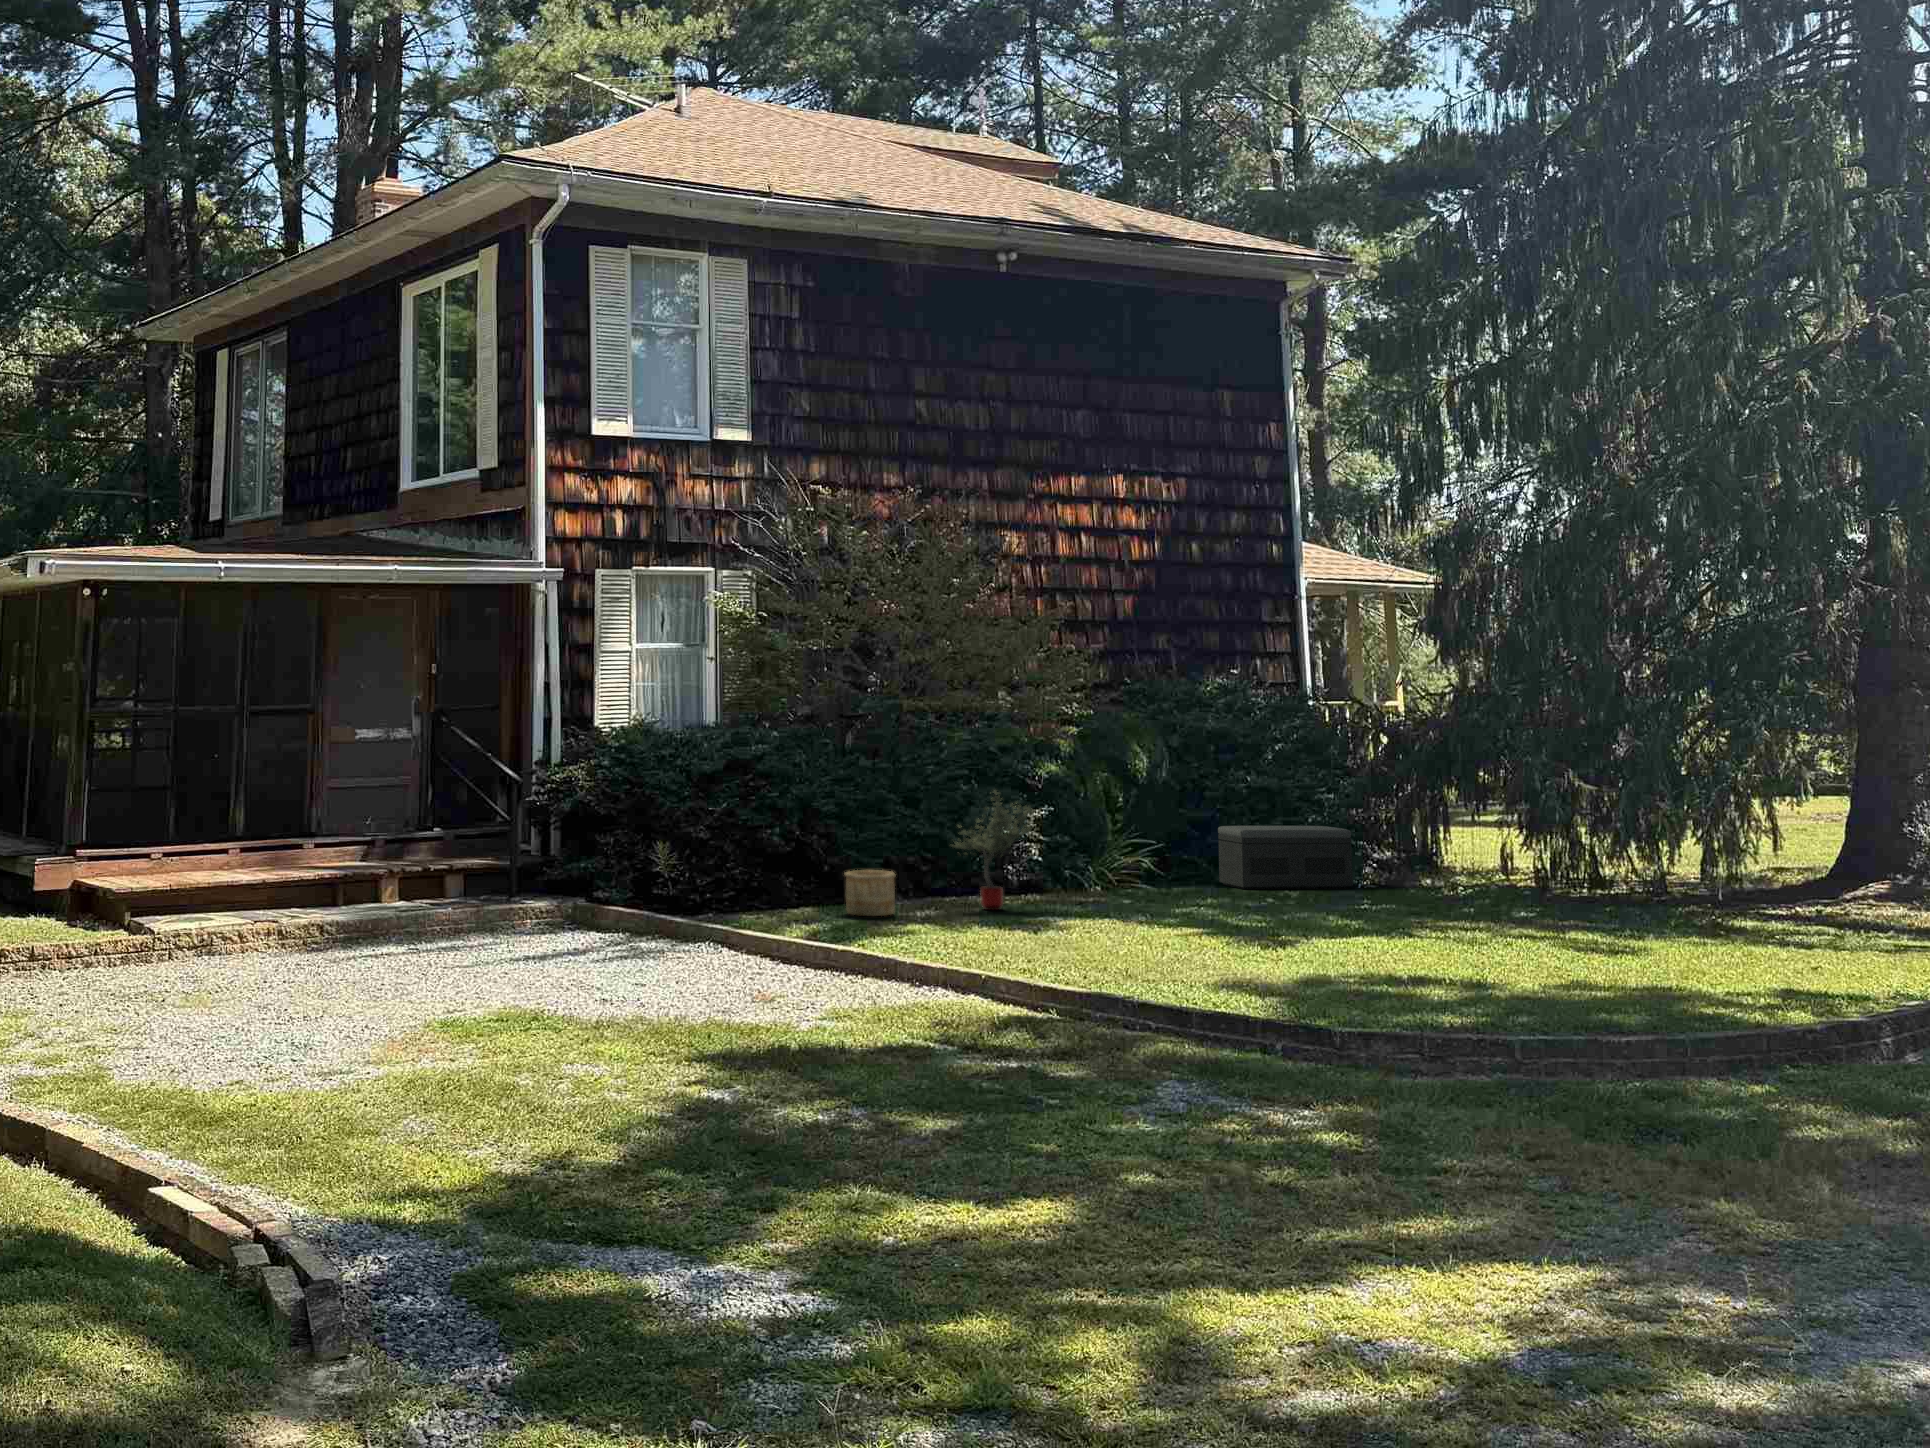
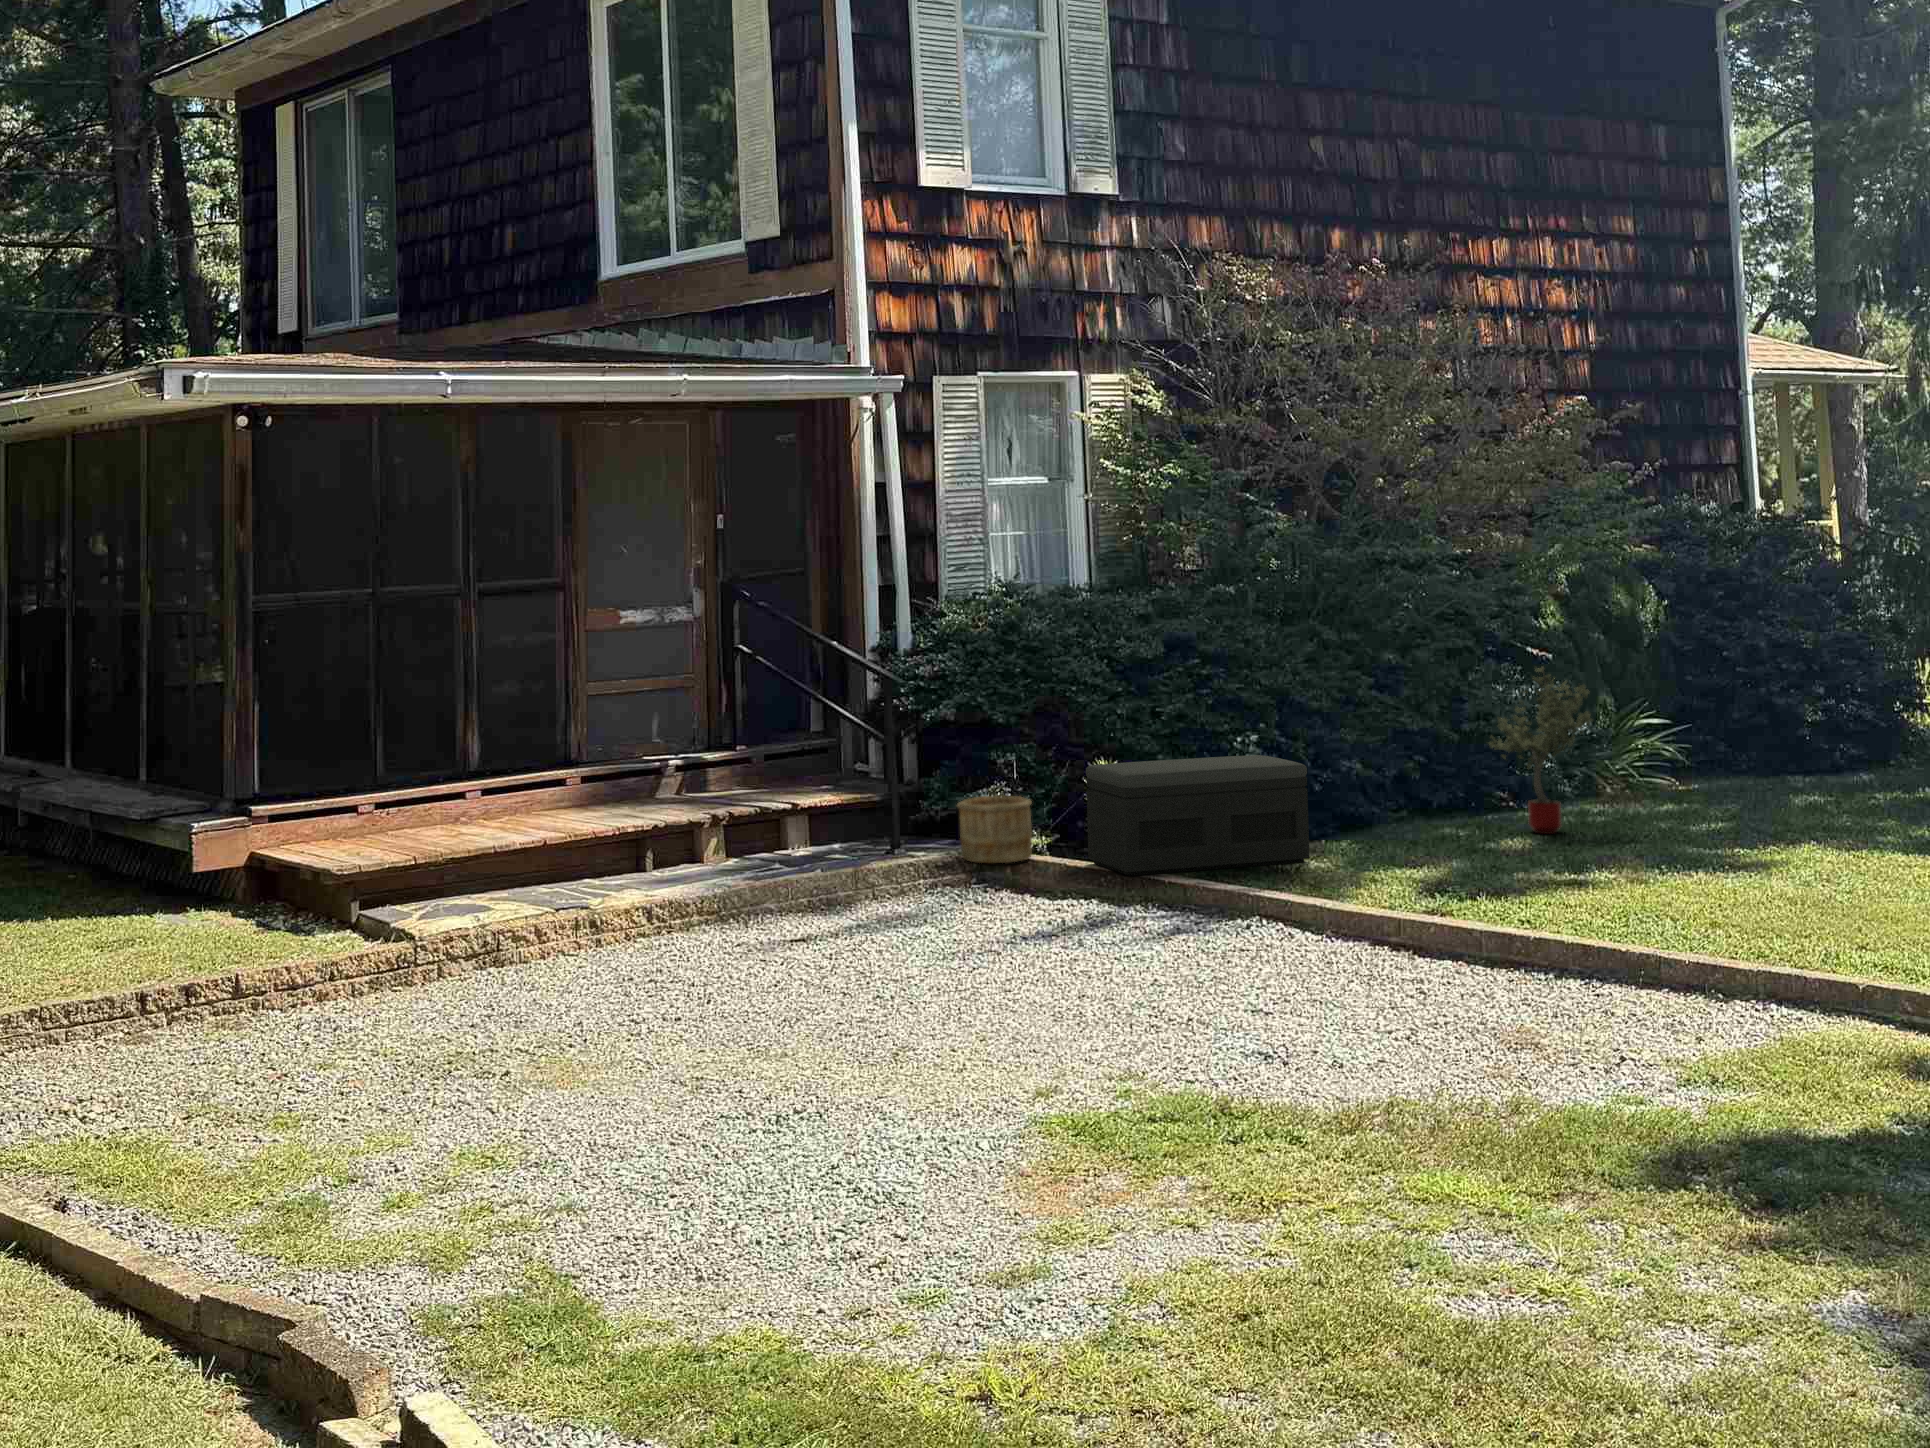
storage bench: present [1218,826,1353,889] -> present [1086,755,1310,876]
wooden bucket: present [845,870,895,916] -> present [957,796,1032,863]

